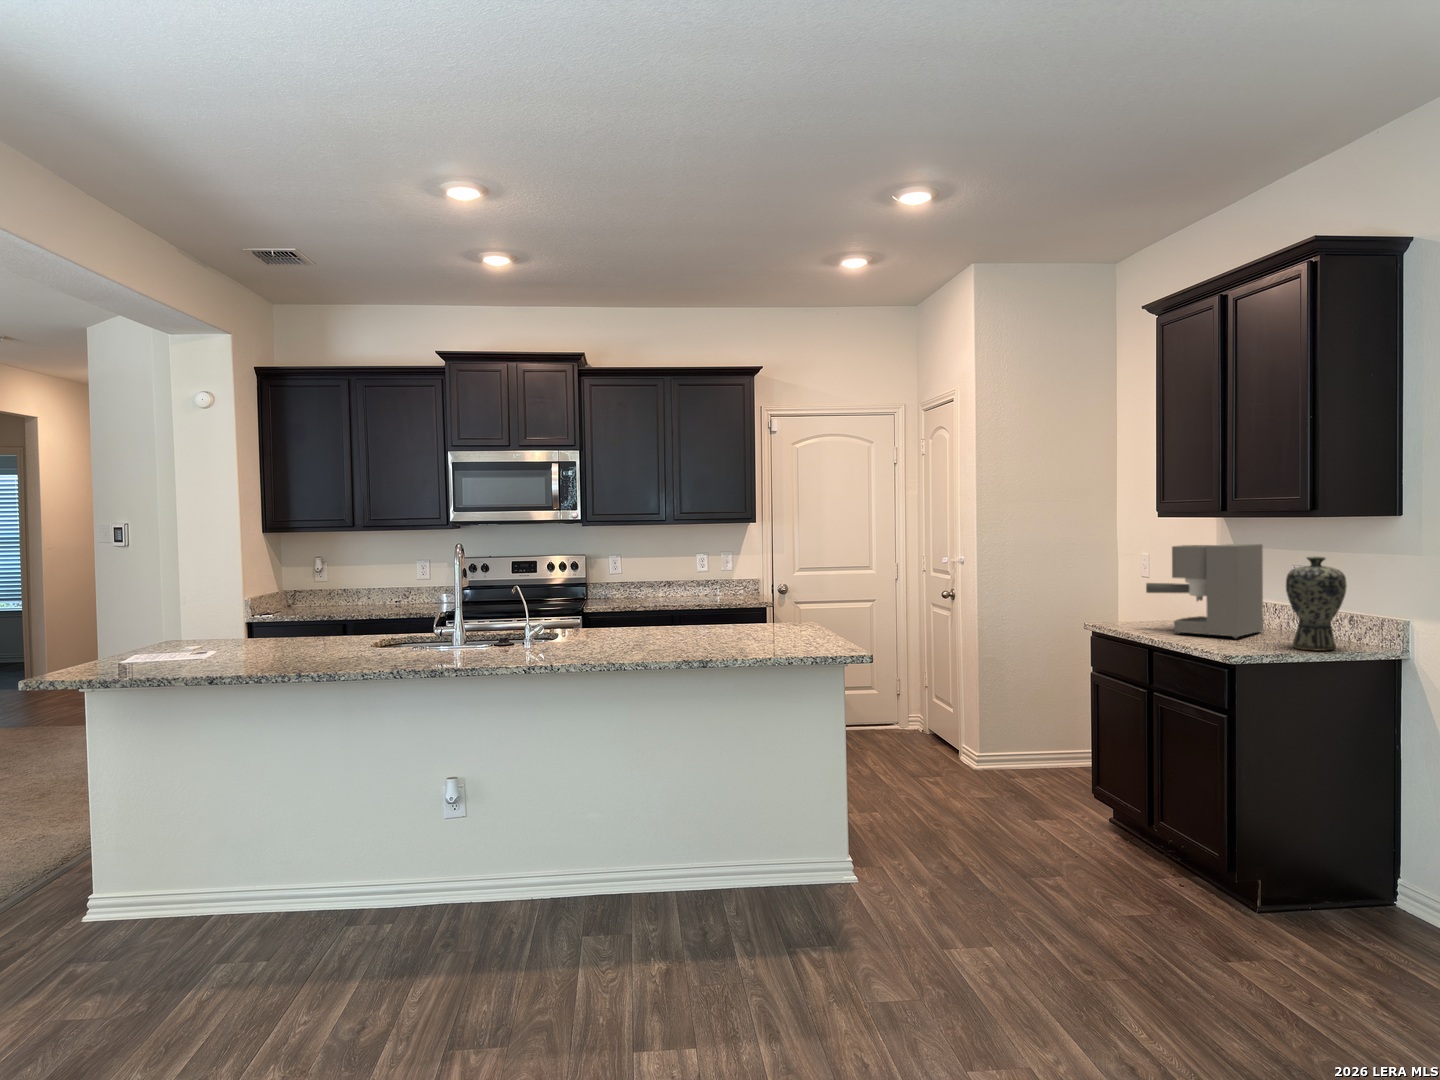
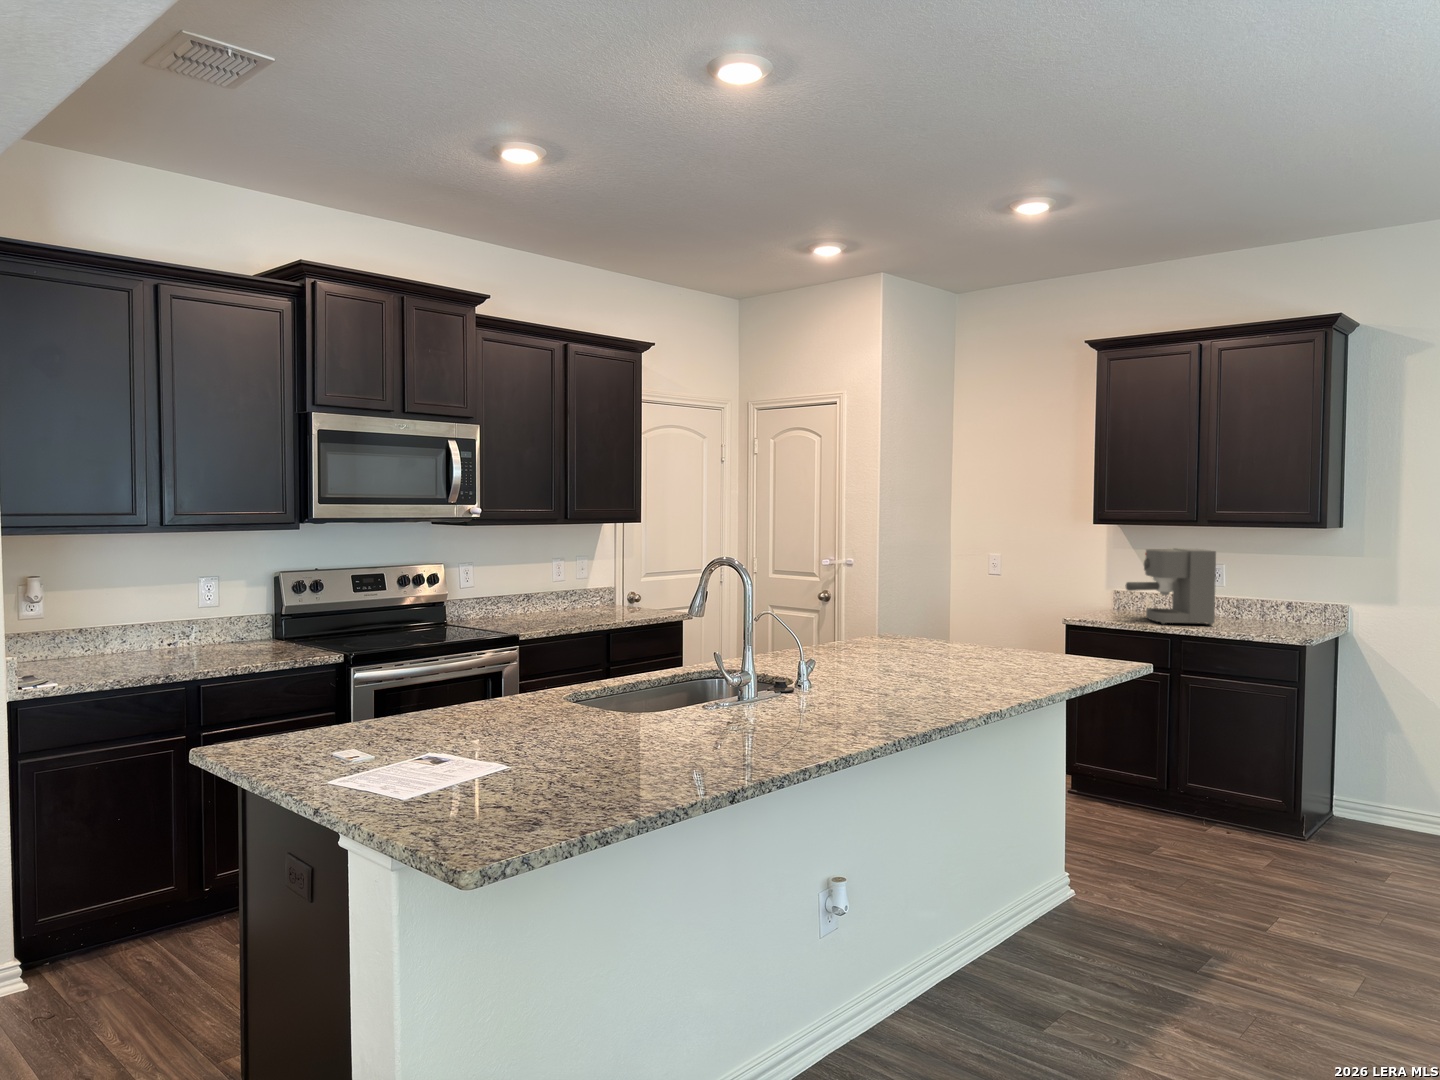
vase: present [1286,557,1347,651] -> none [1258,559,1303,631]

